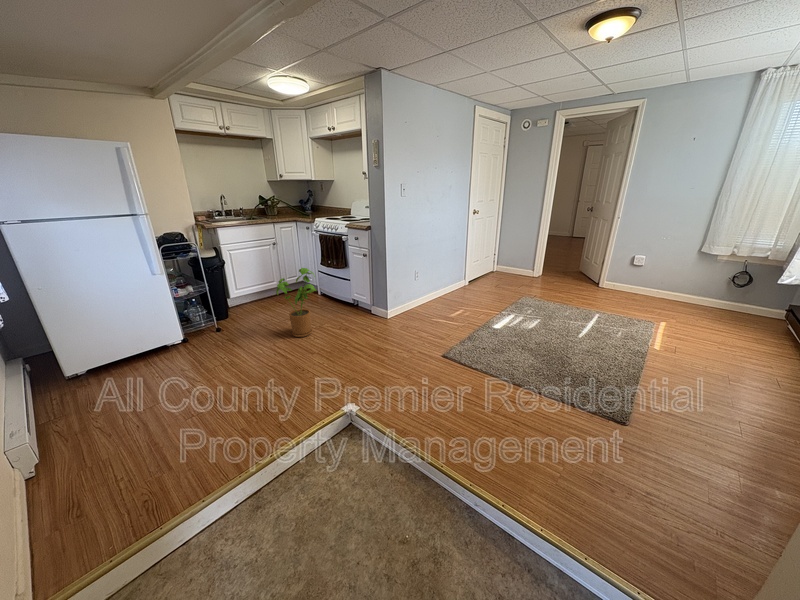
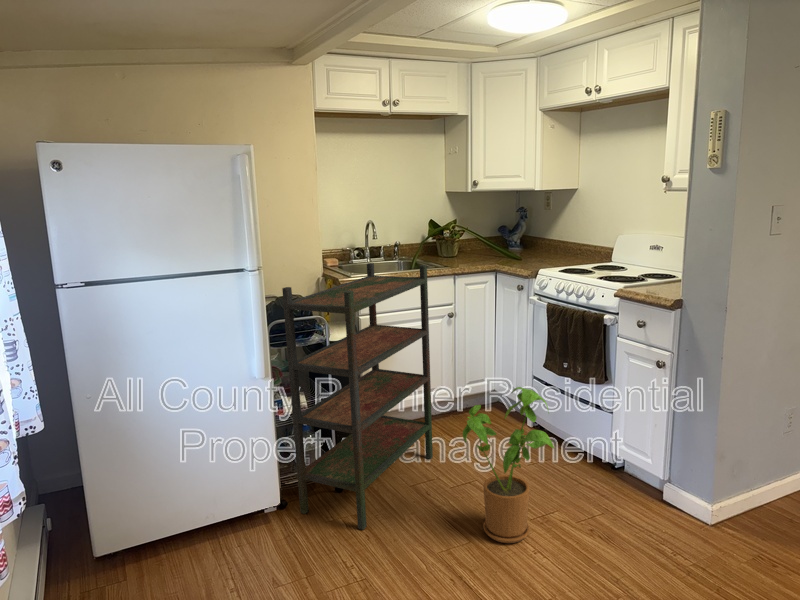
bookshelf: none [164,215,270,344] -> present [282,263,433,530]

